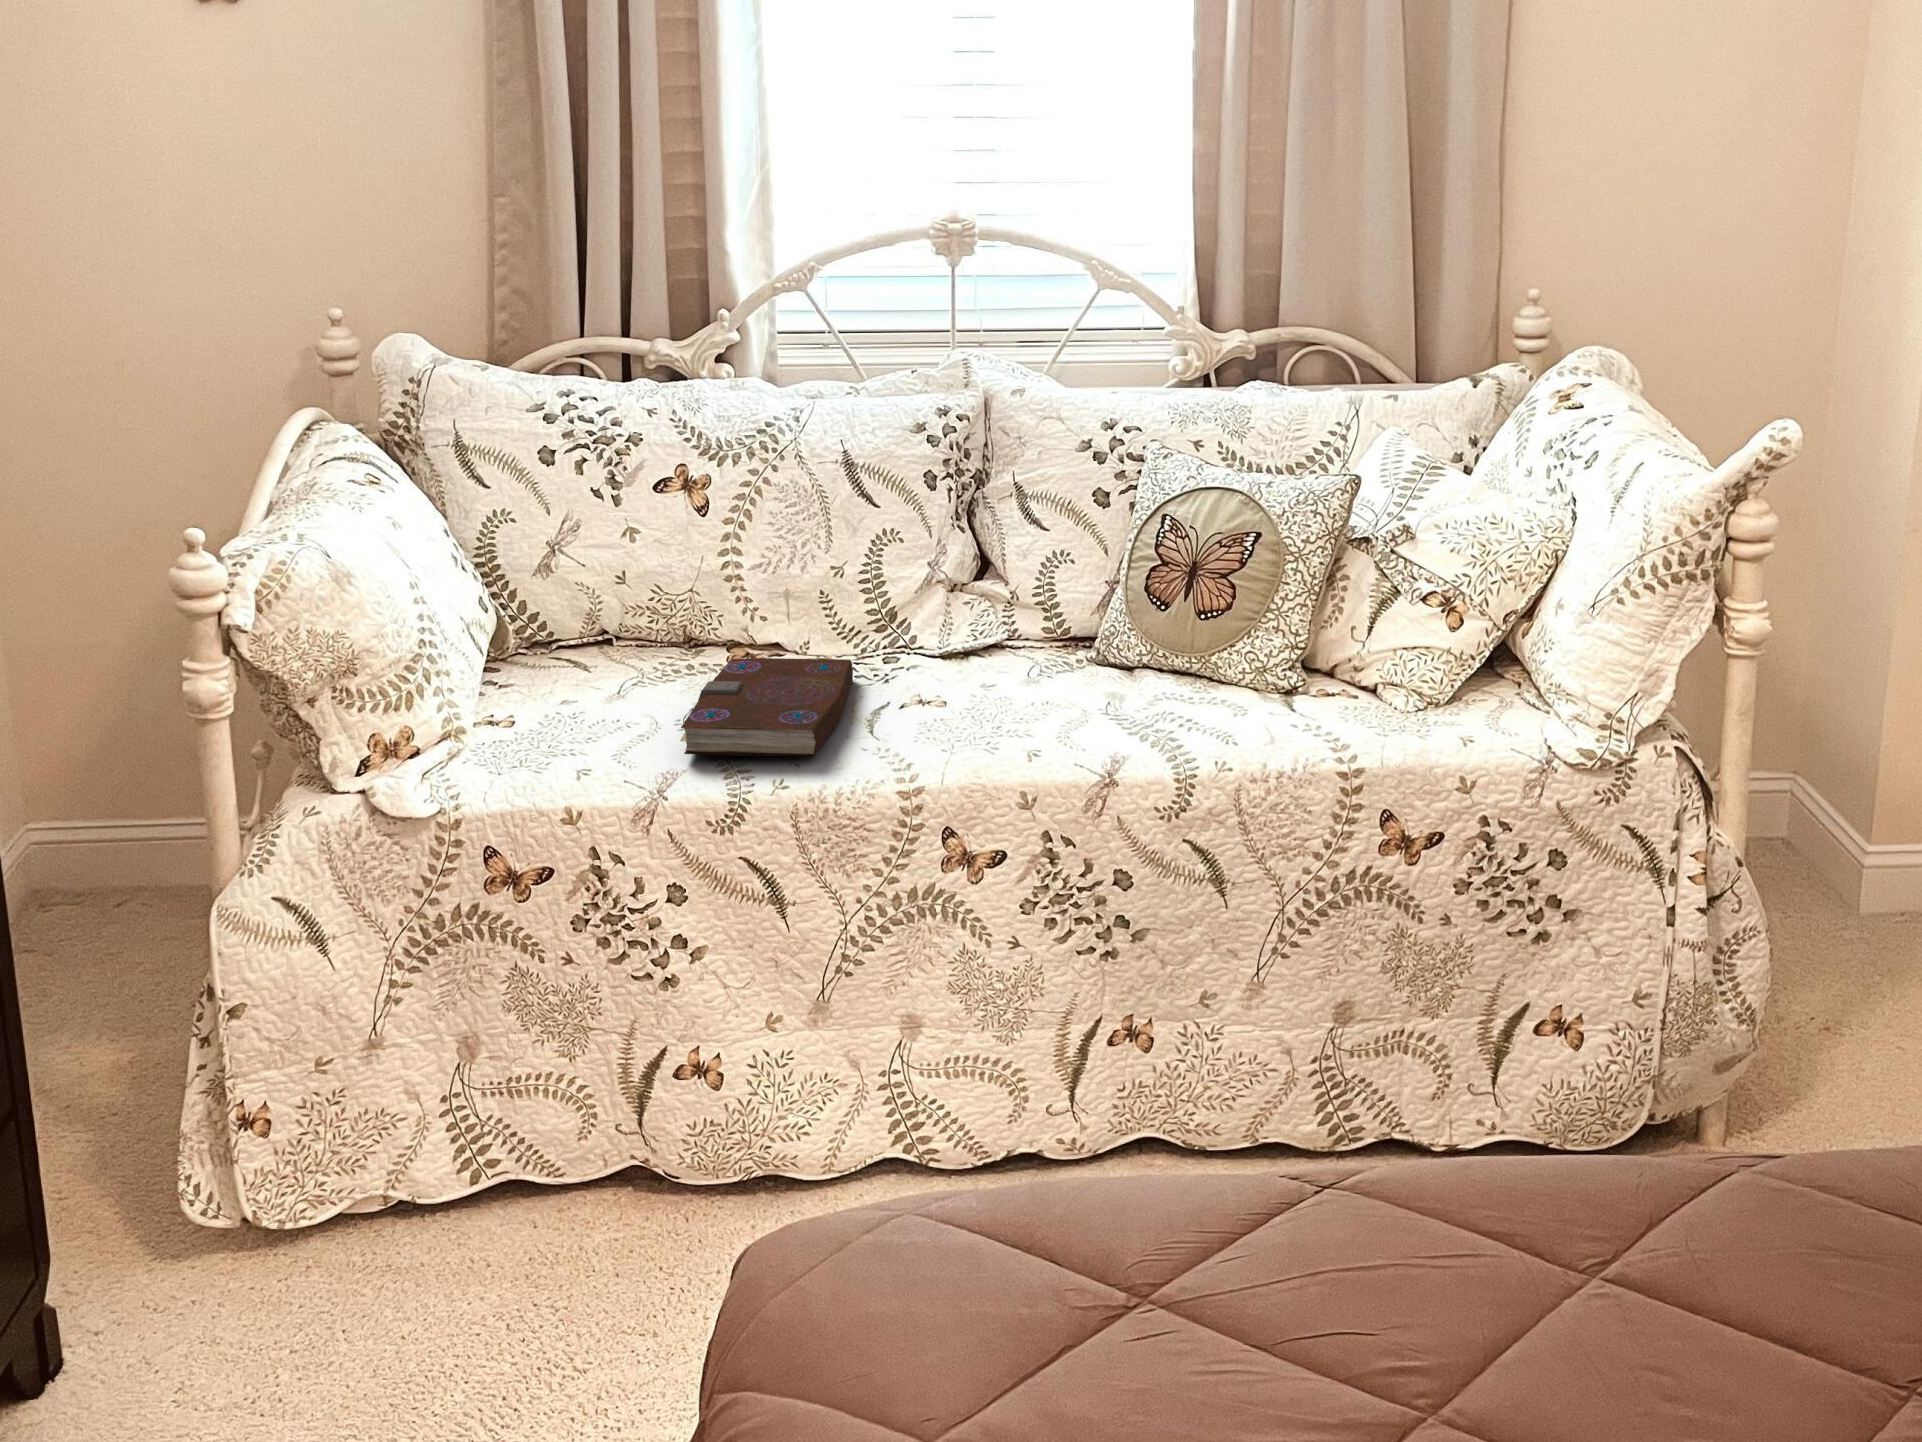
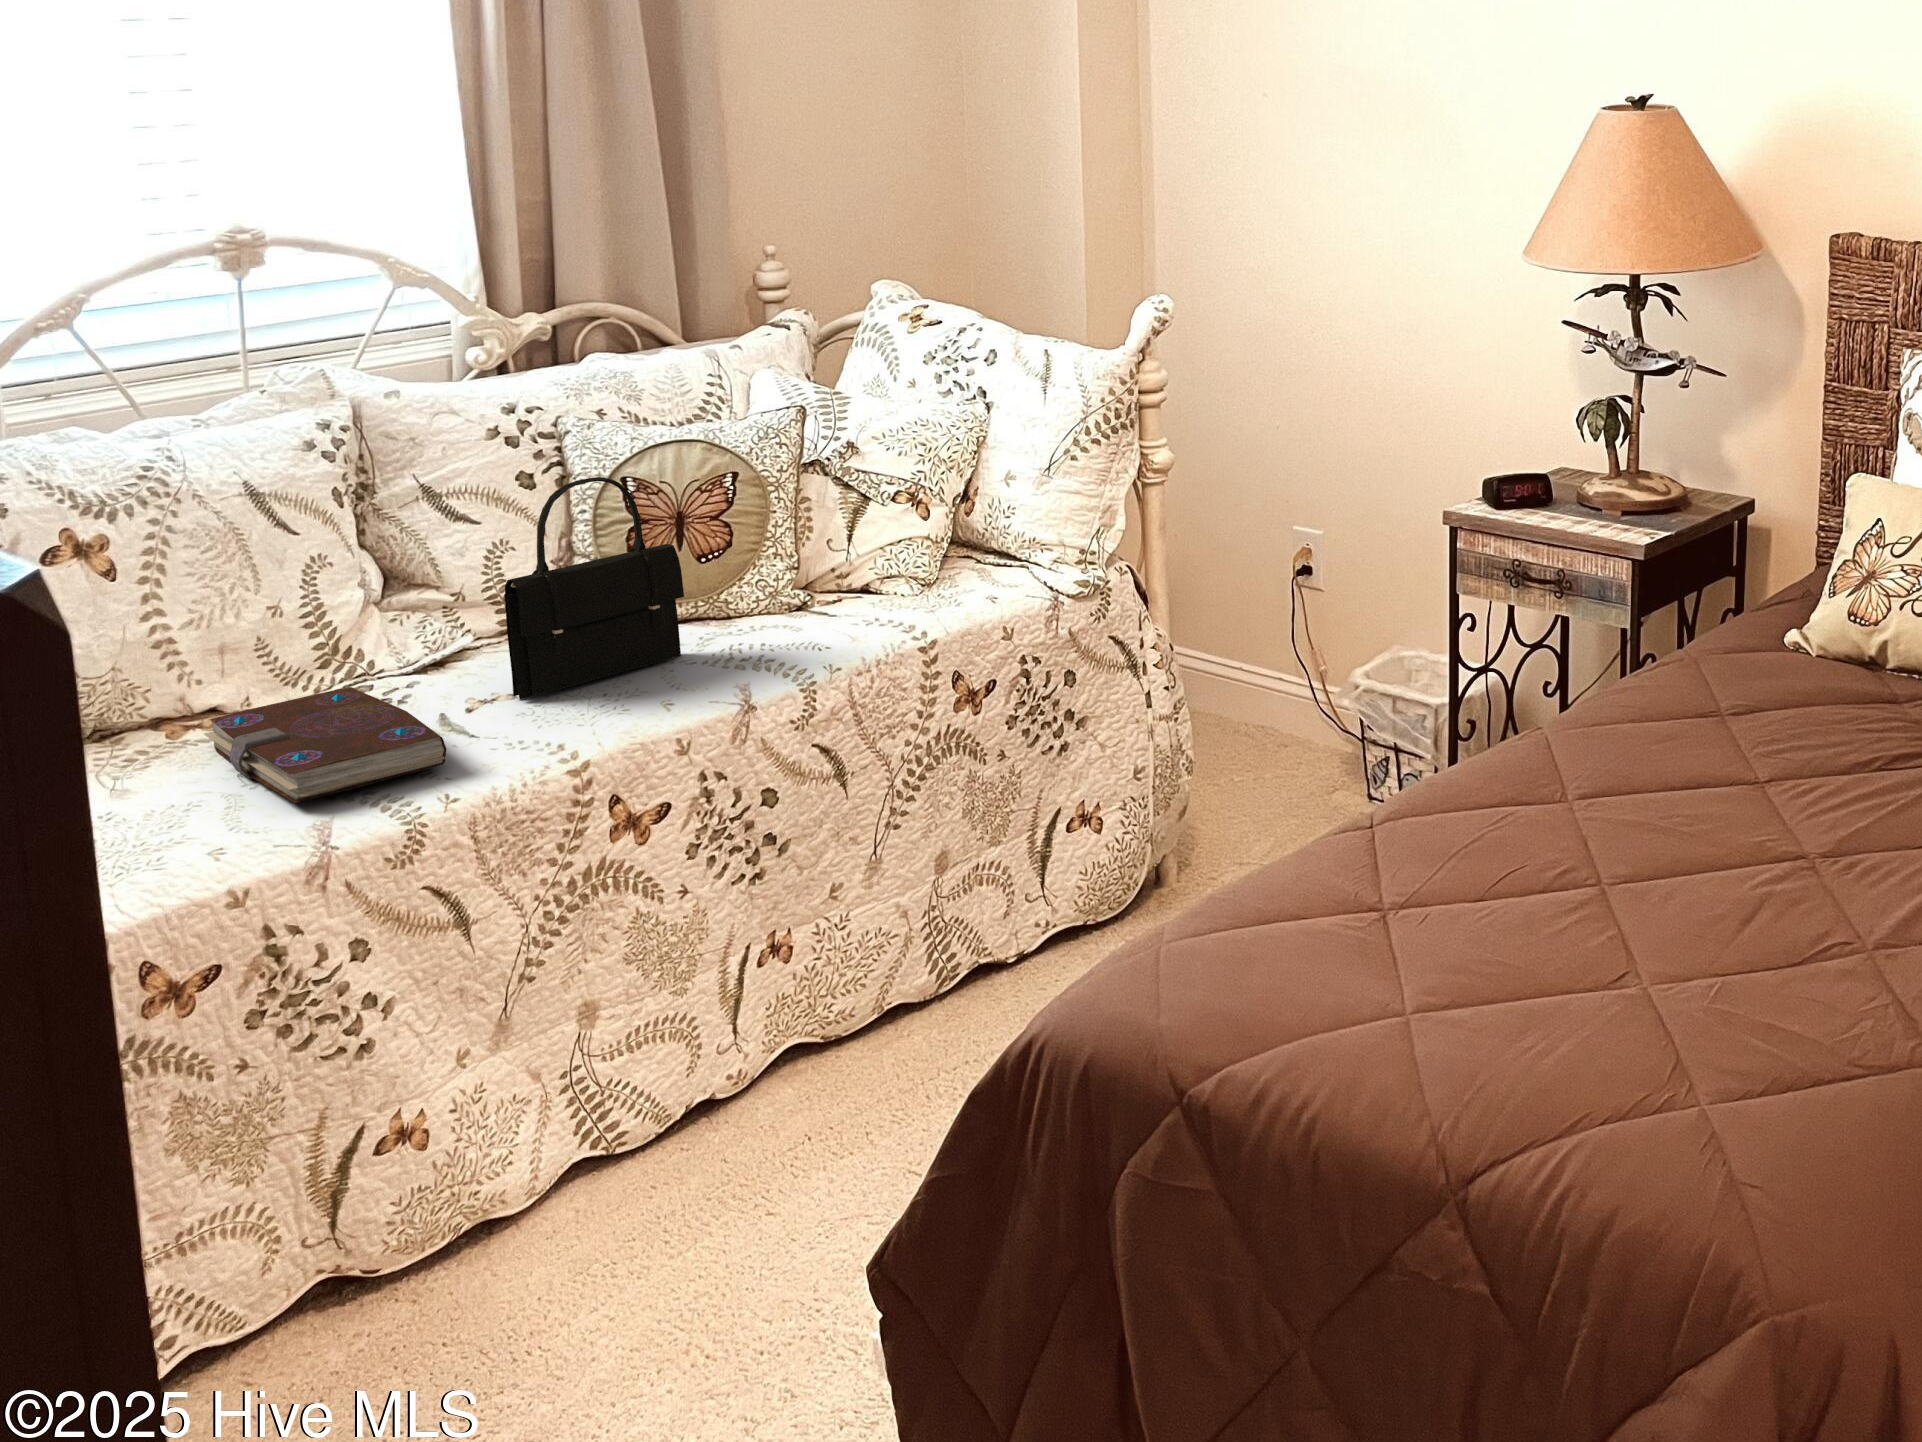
handbag: none [952,513,1132,713] -> present [504,477,684,700]

